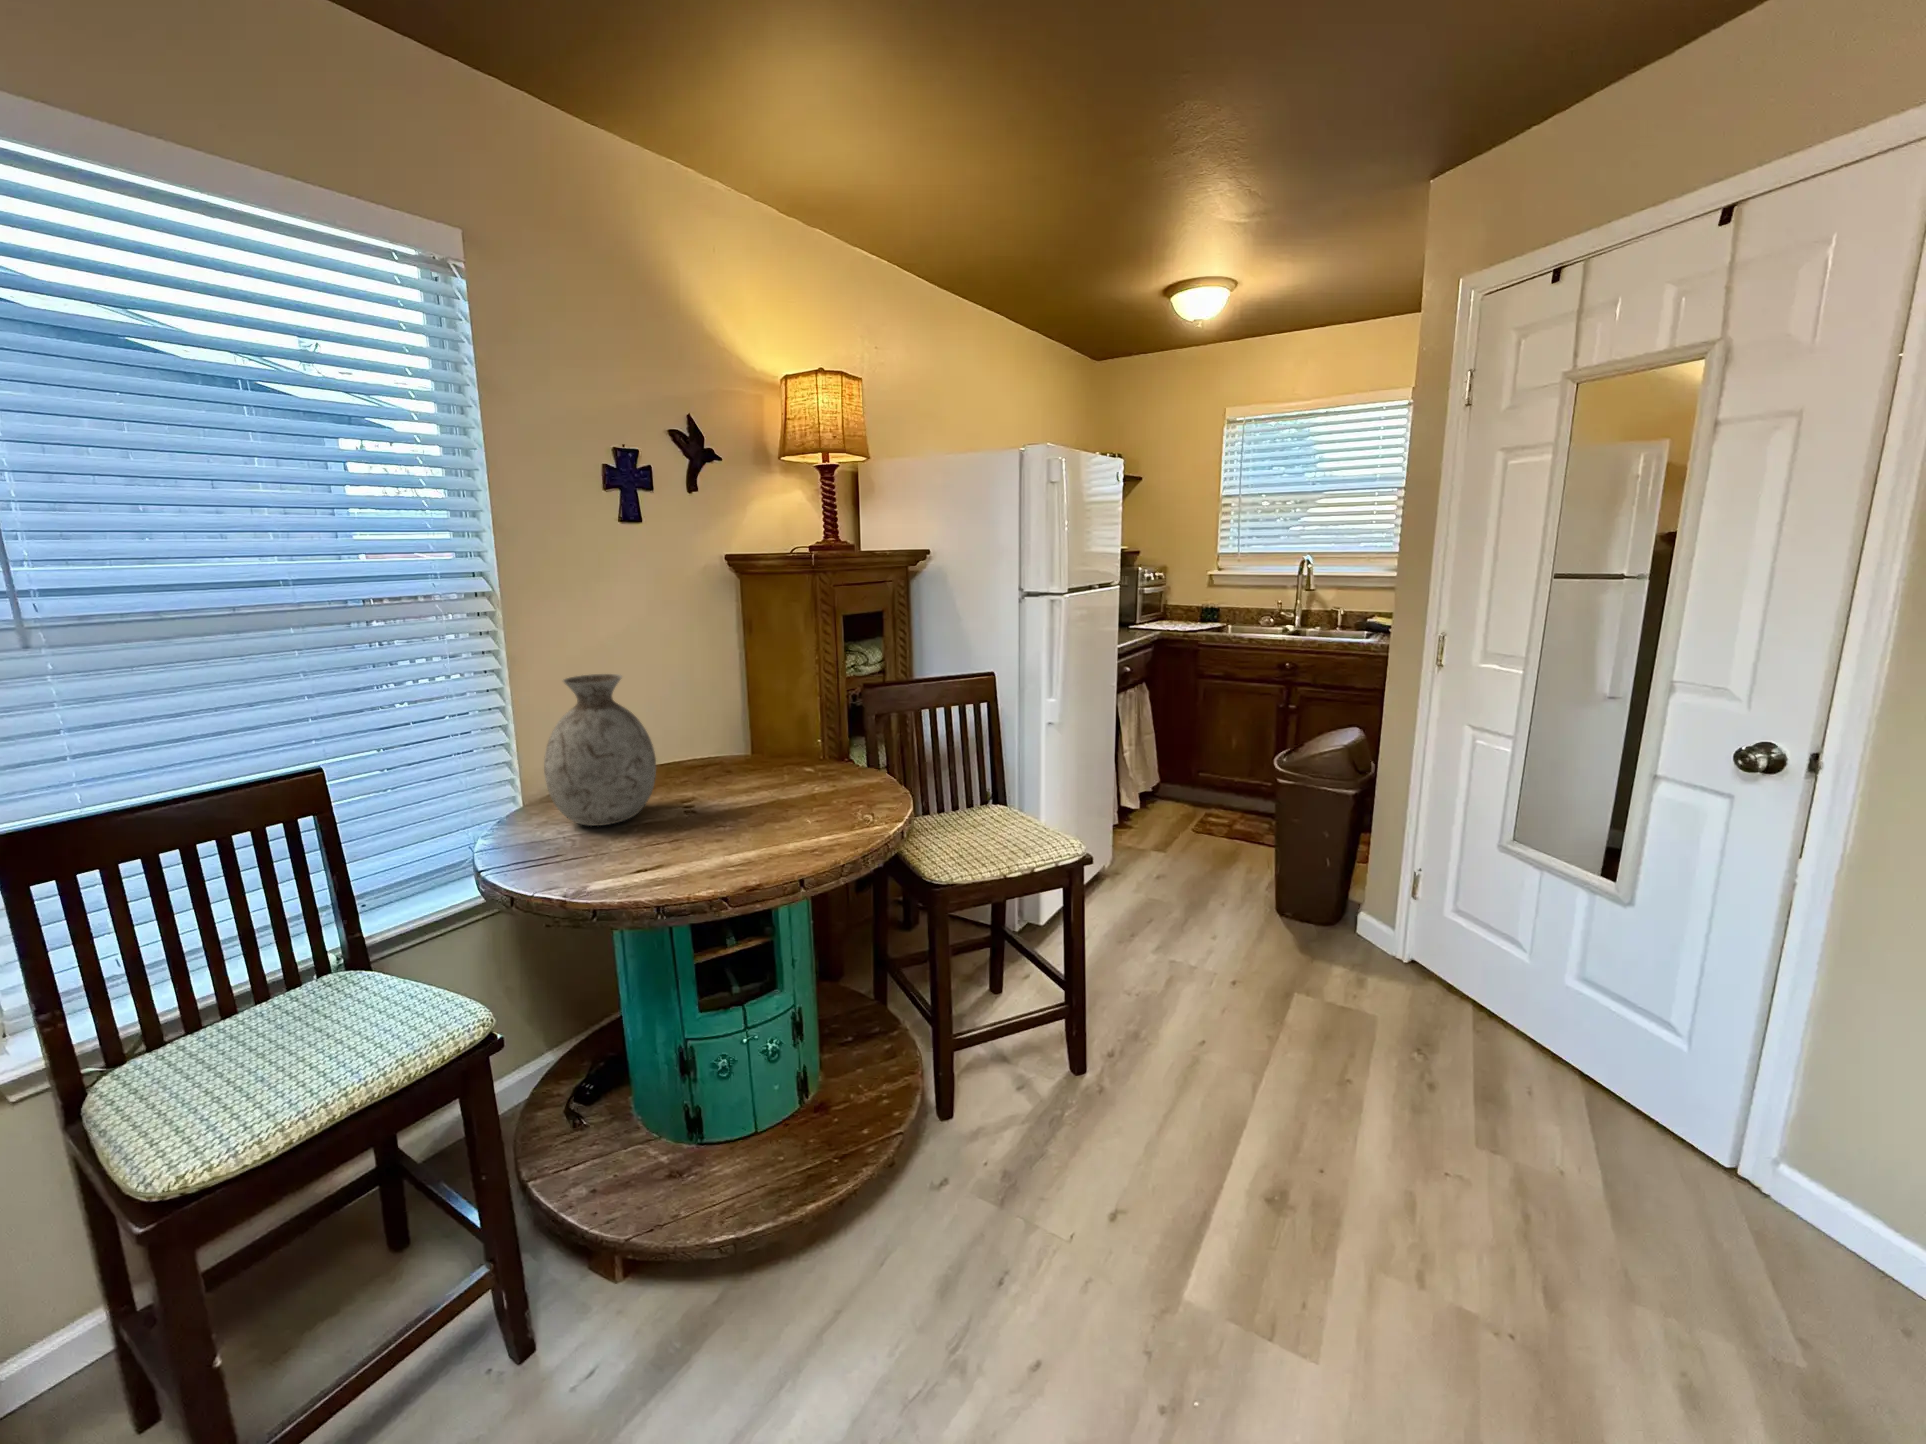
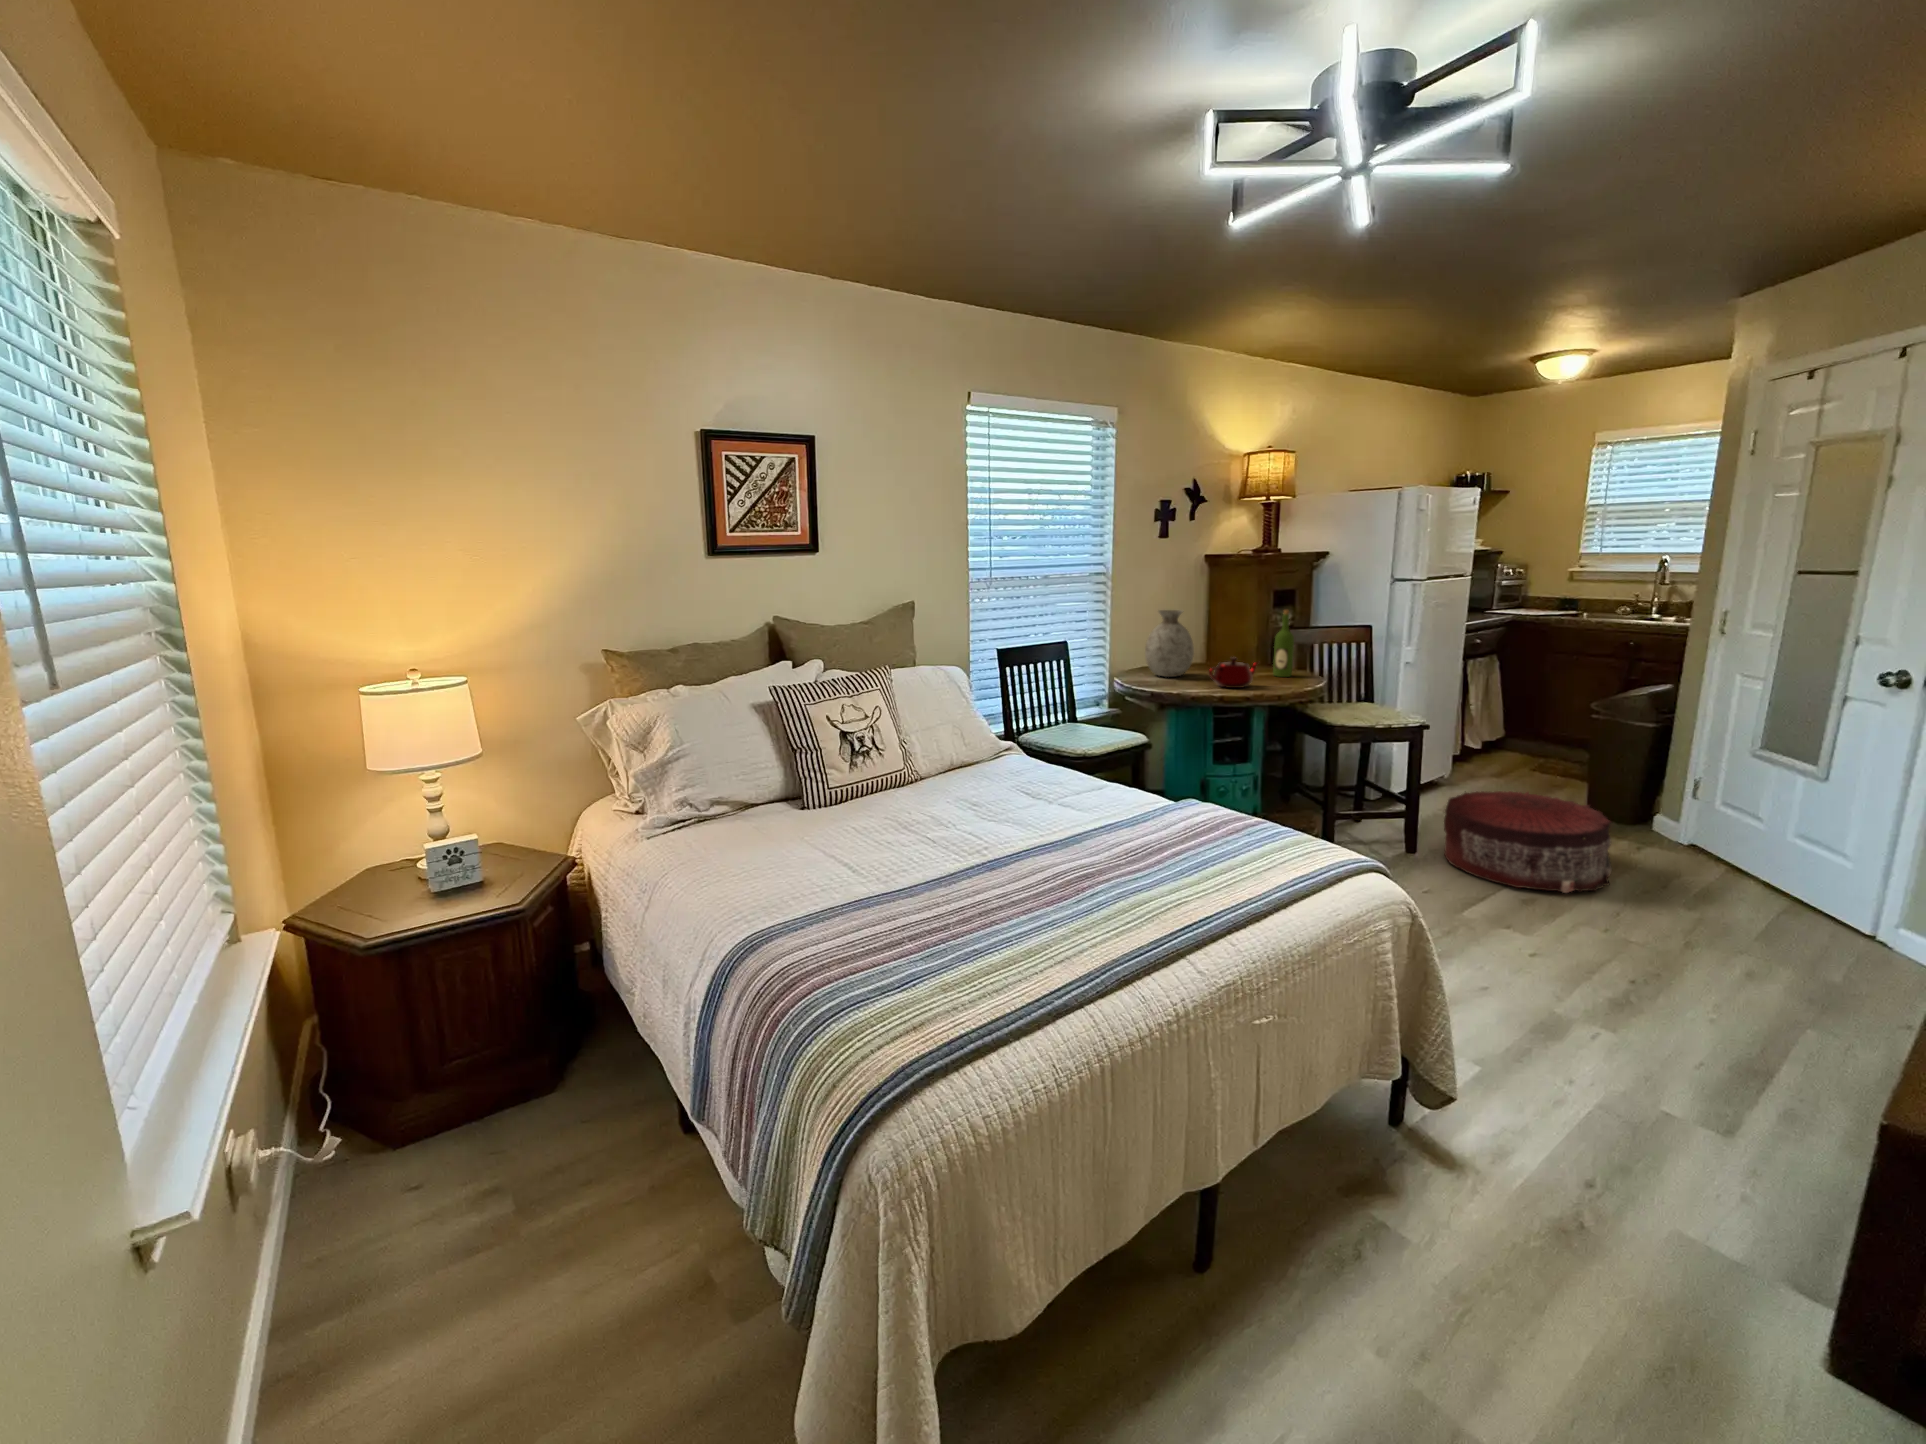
wine bottle: none [823,664,860,799] -> present [1273,610,1294,677]
teapot: none [647,791,776,867] -> present [1209,657,1258,688]
pouf: none [1127,933,1378,1159] -> present [1444,791,1612,893]

